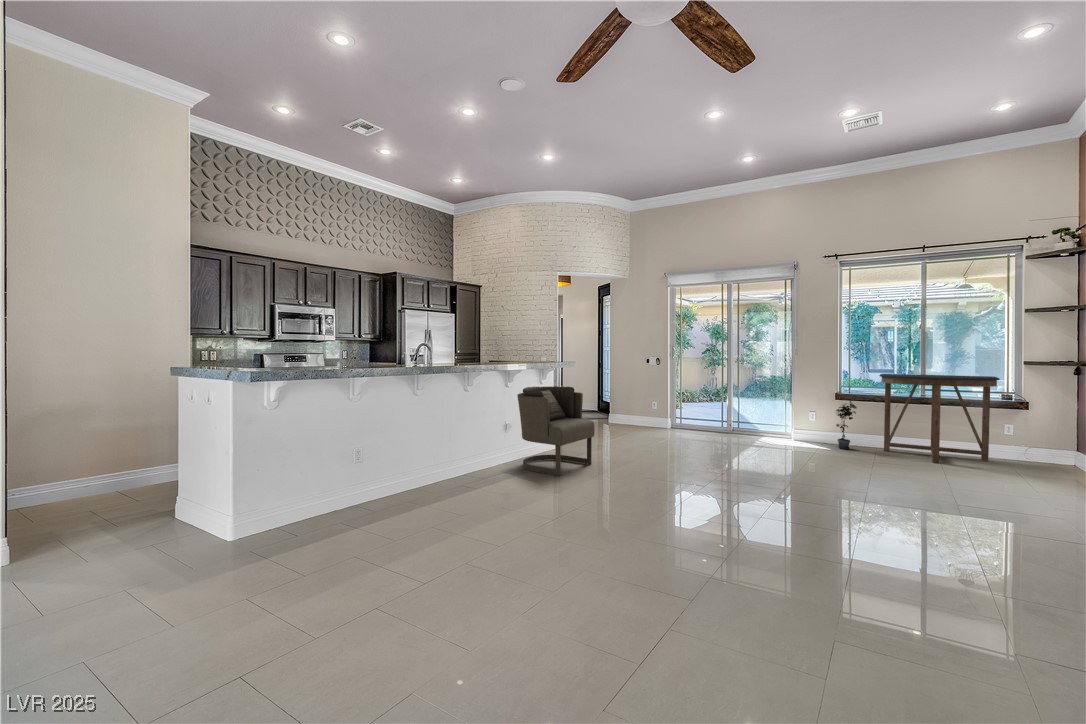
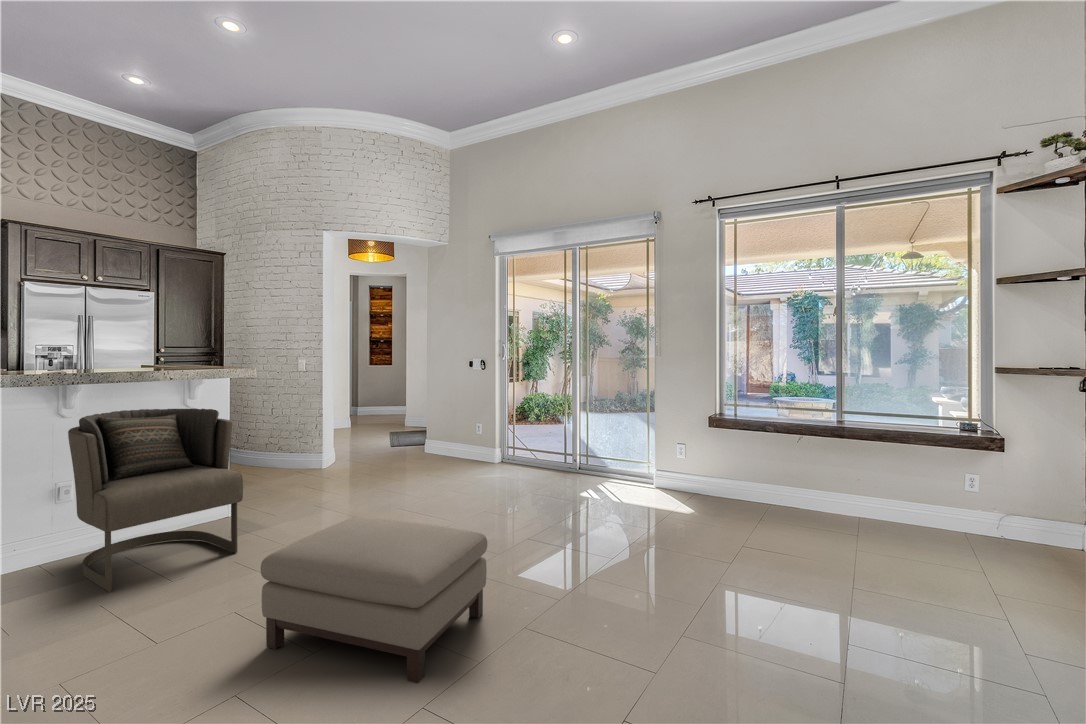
console table: present [879,374,1000,463] -> none [769,386,956,542]
potted plant: present [836,401,857,449] -> none [703,430,738,507]
ottoman: none [673,439,764,499] -> present [261,517,487,683]

